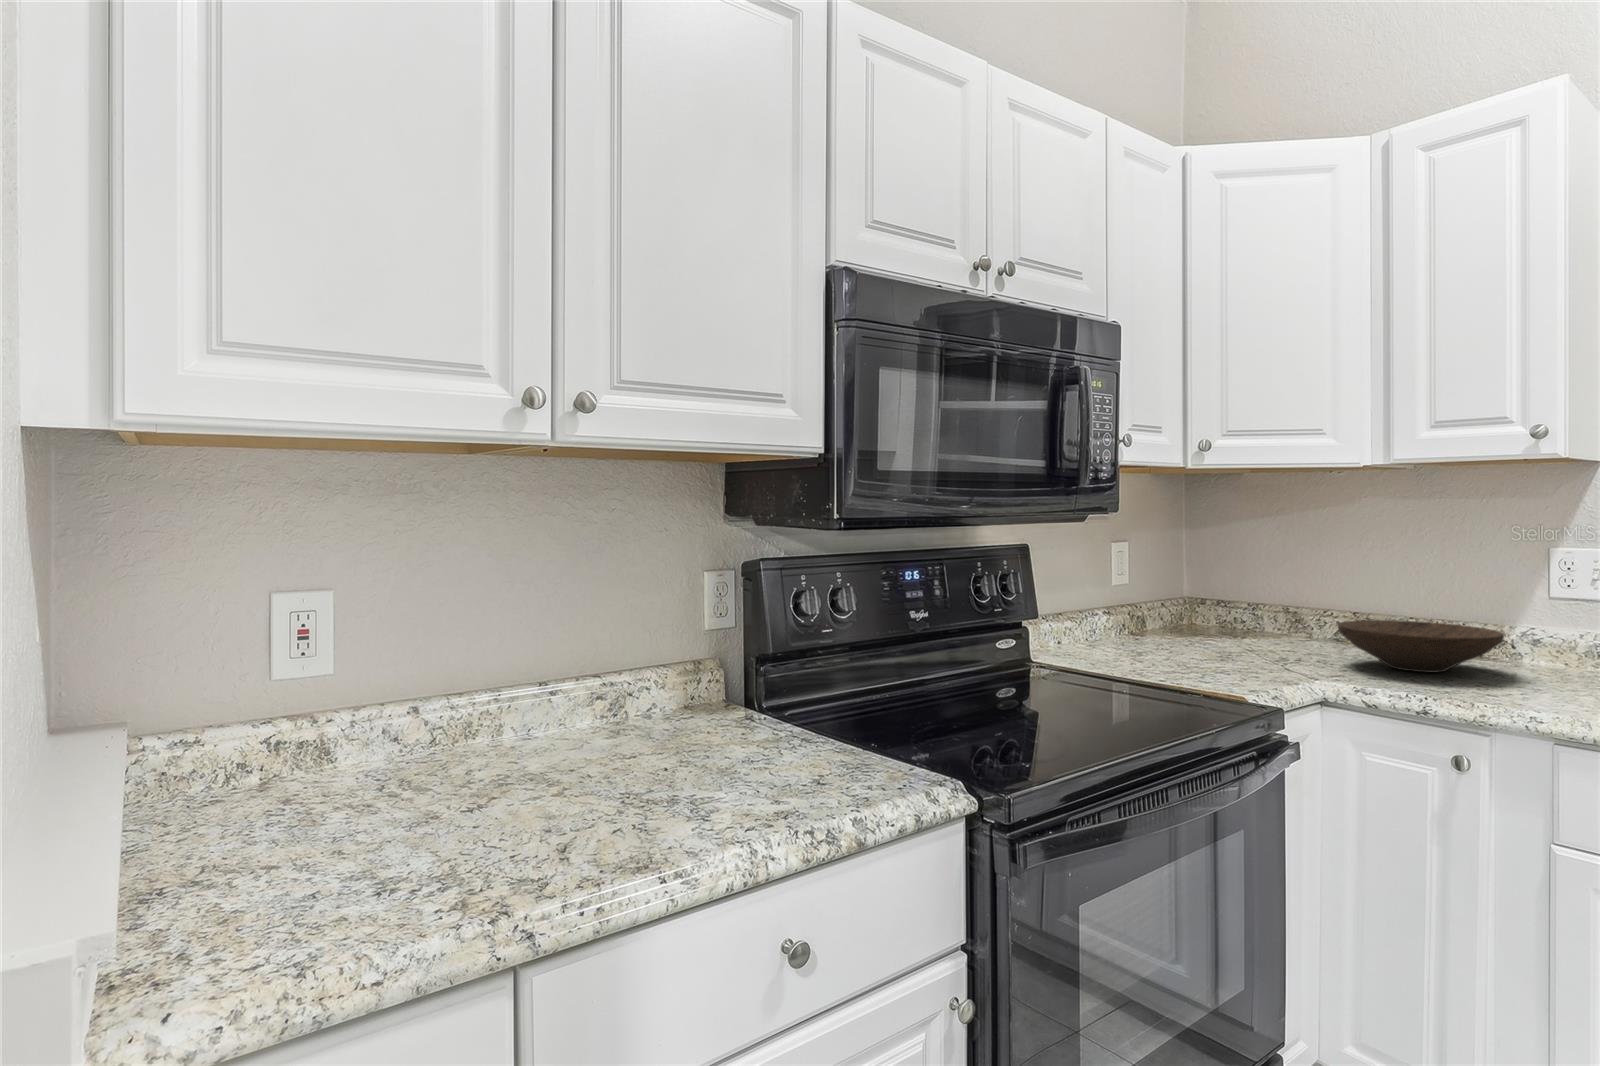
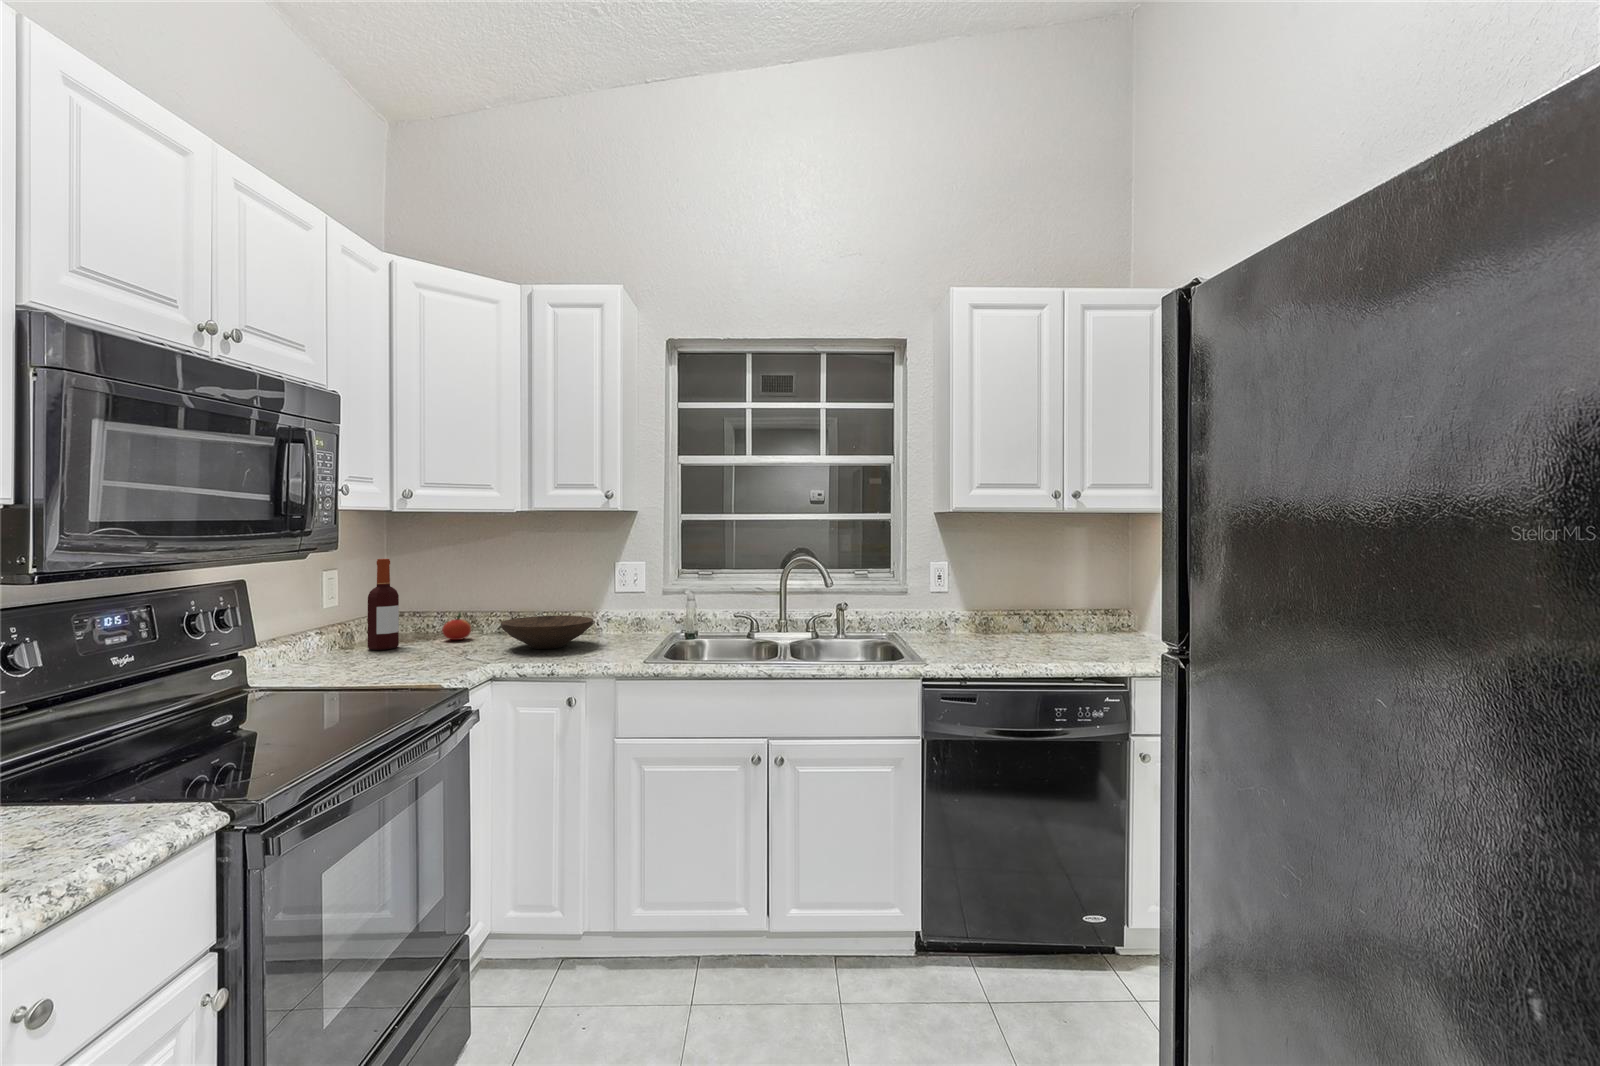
bottle: none [1160,529,1198,643] -> present [368,559,399,650]
apple: none [1254,604,1295,642] -> present [442,613,471,640]

